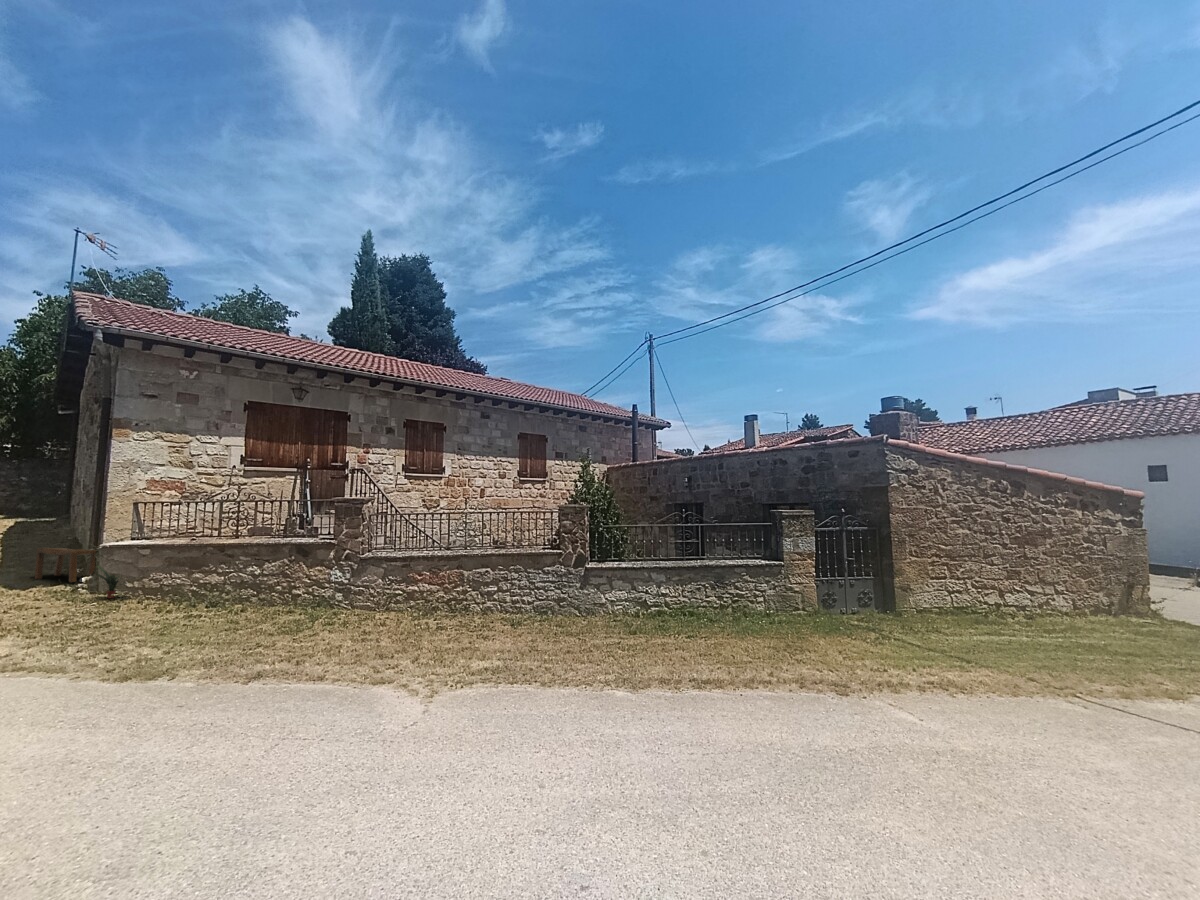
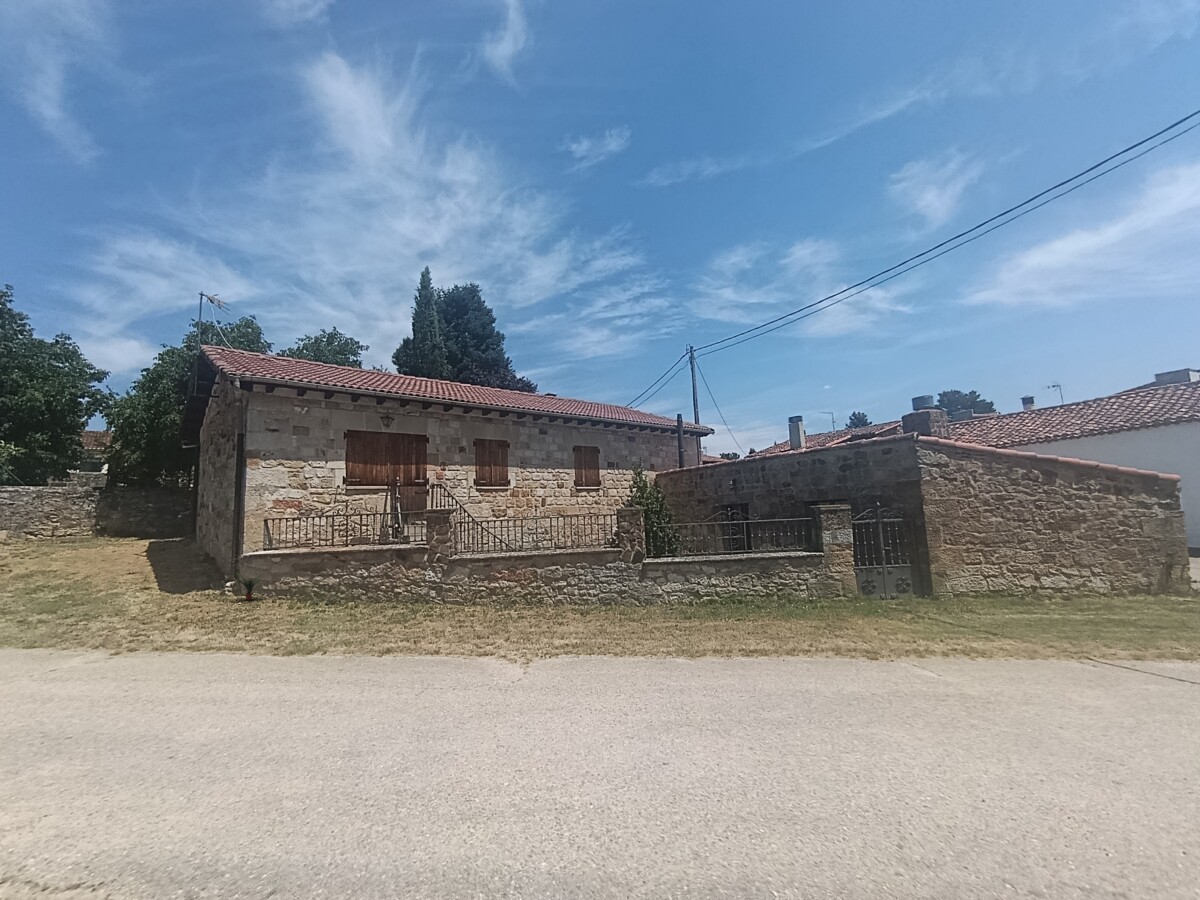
bench: present [35,548,96,582] -> none [182,560,232,588]

